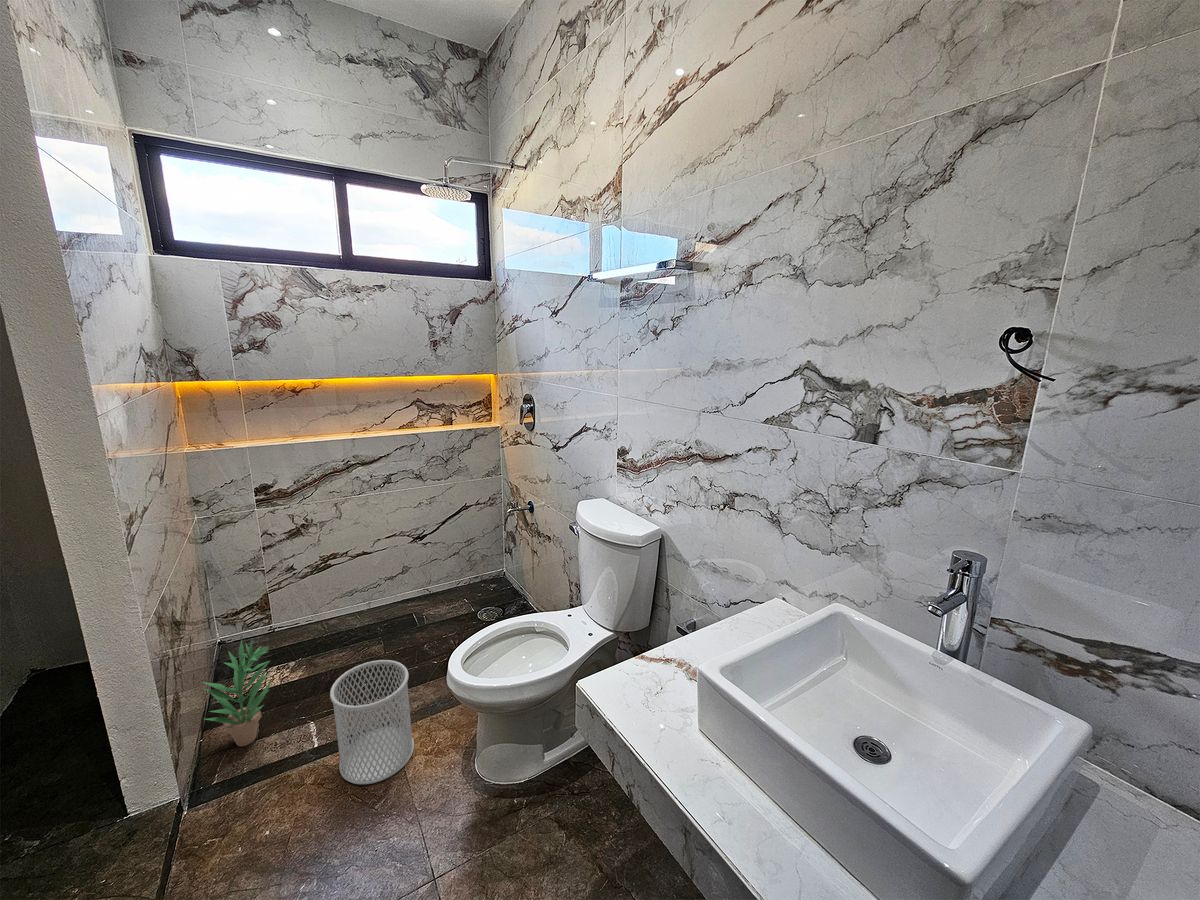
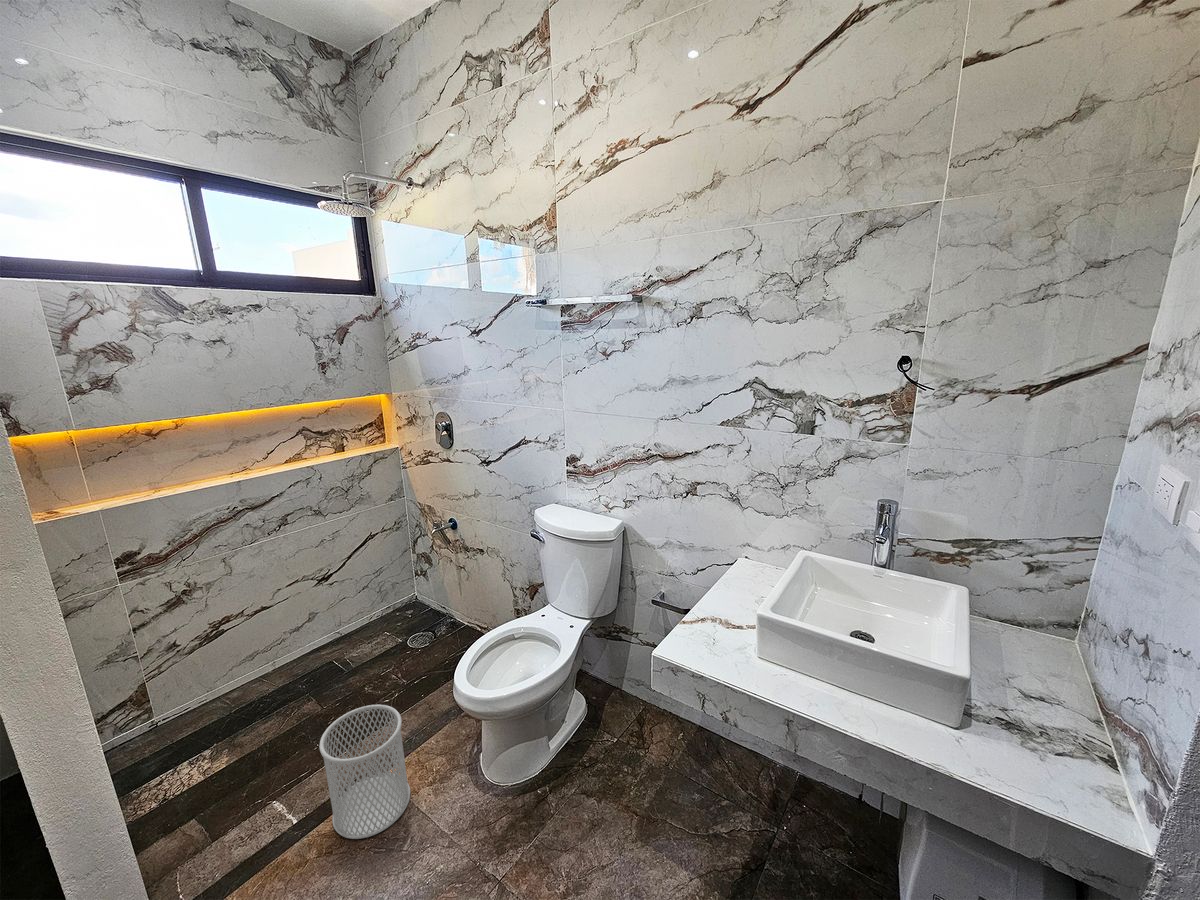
potted plant: present [202,639,271,746] -> none [138,725,228,854]

